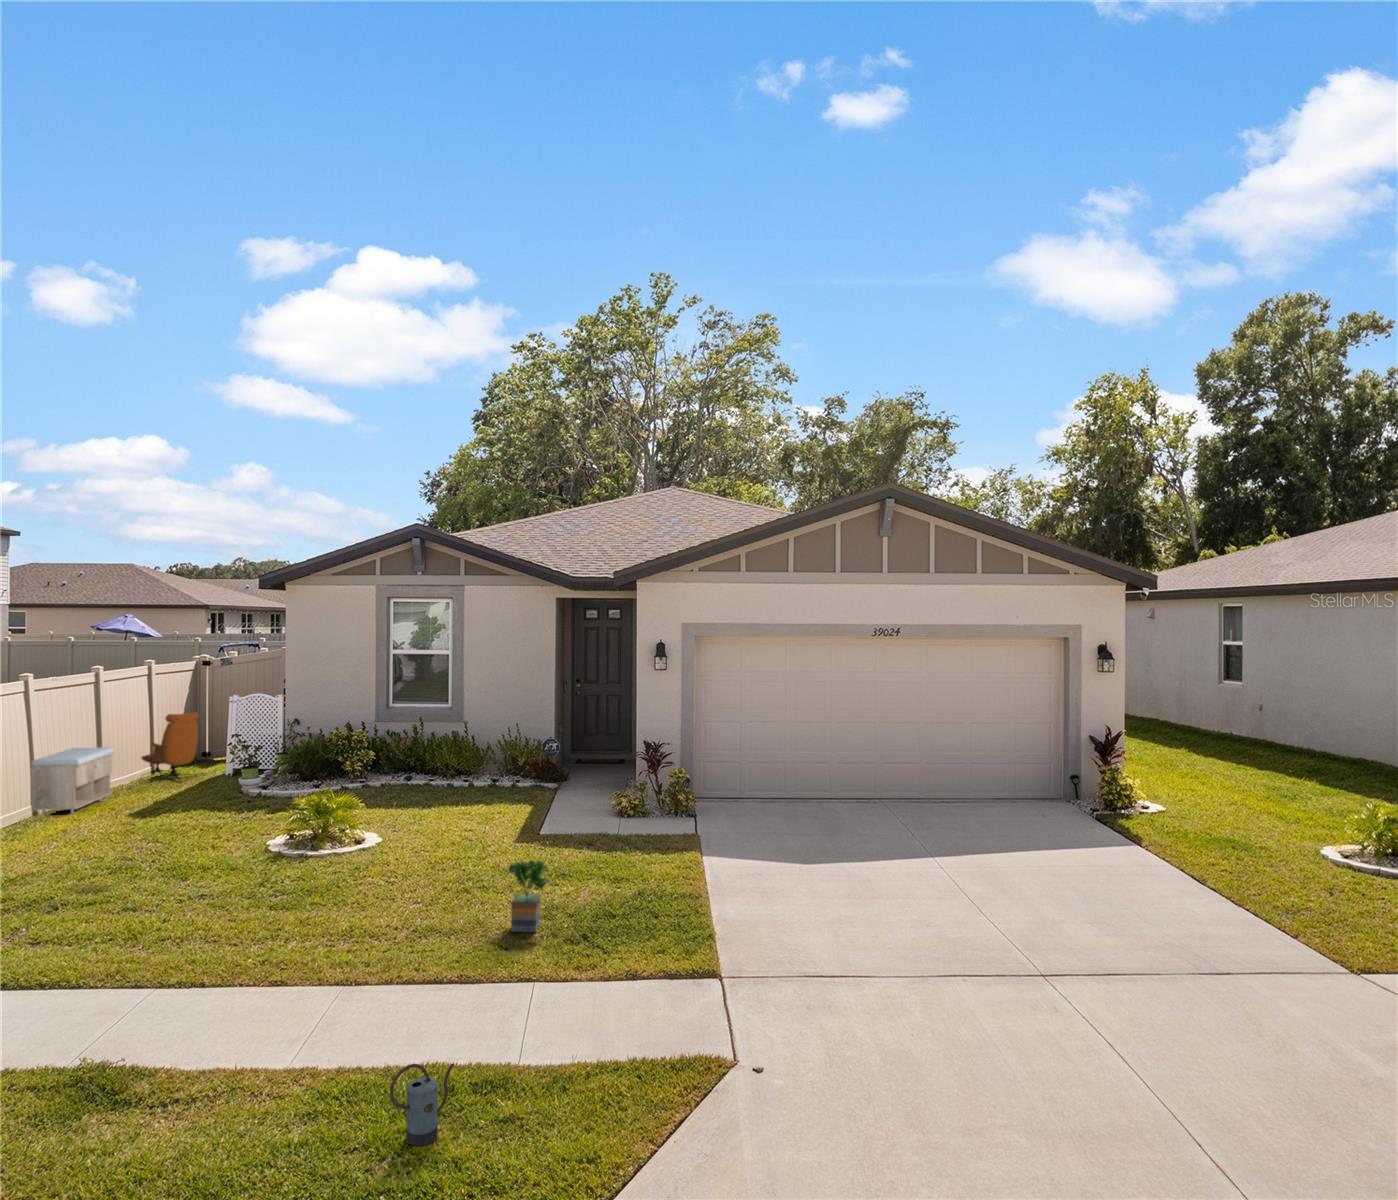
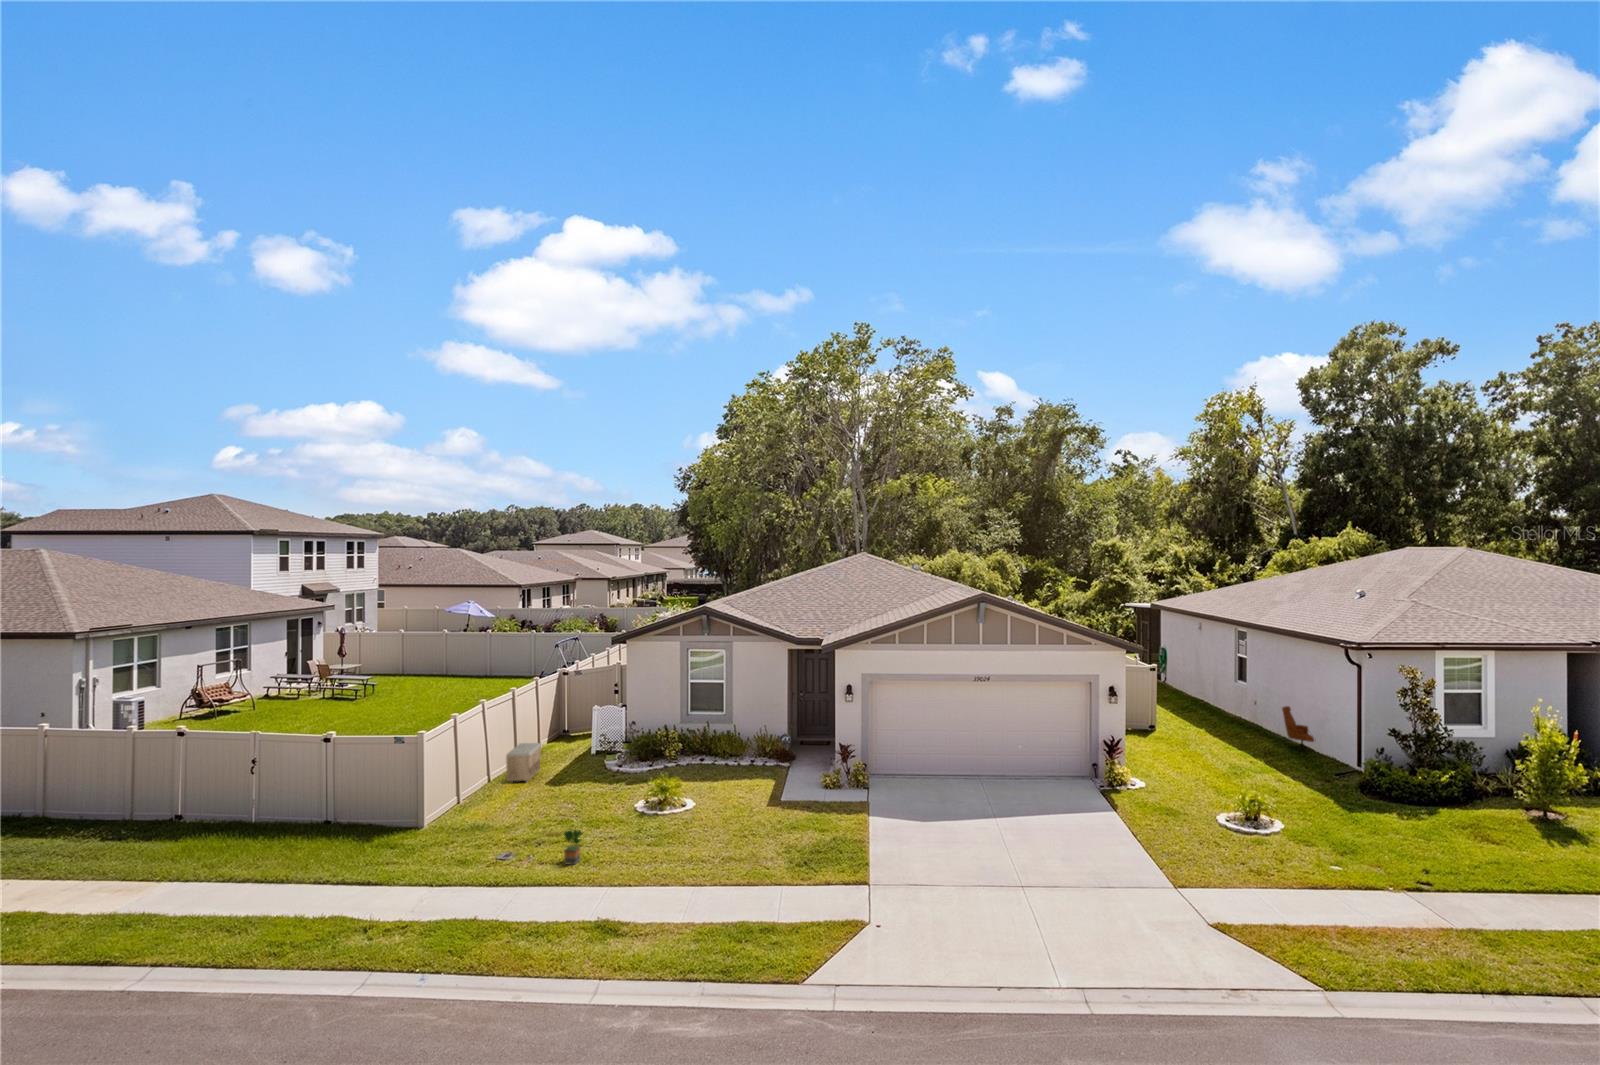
lounge chair: present [142,712,199,782] -> present [1282,706,1314,749]
potted tree: present [507,860,549,932] -> present [563,829,583,865]
watering can: present [390,1064,454,1146] -> none [735,919,756,949]

